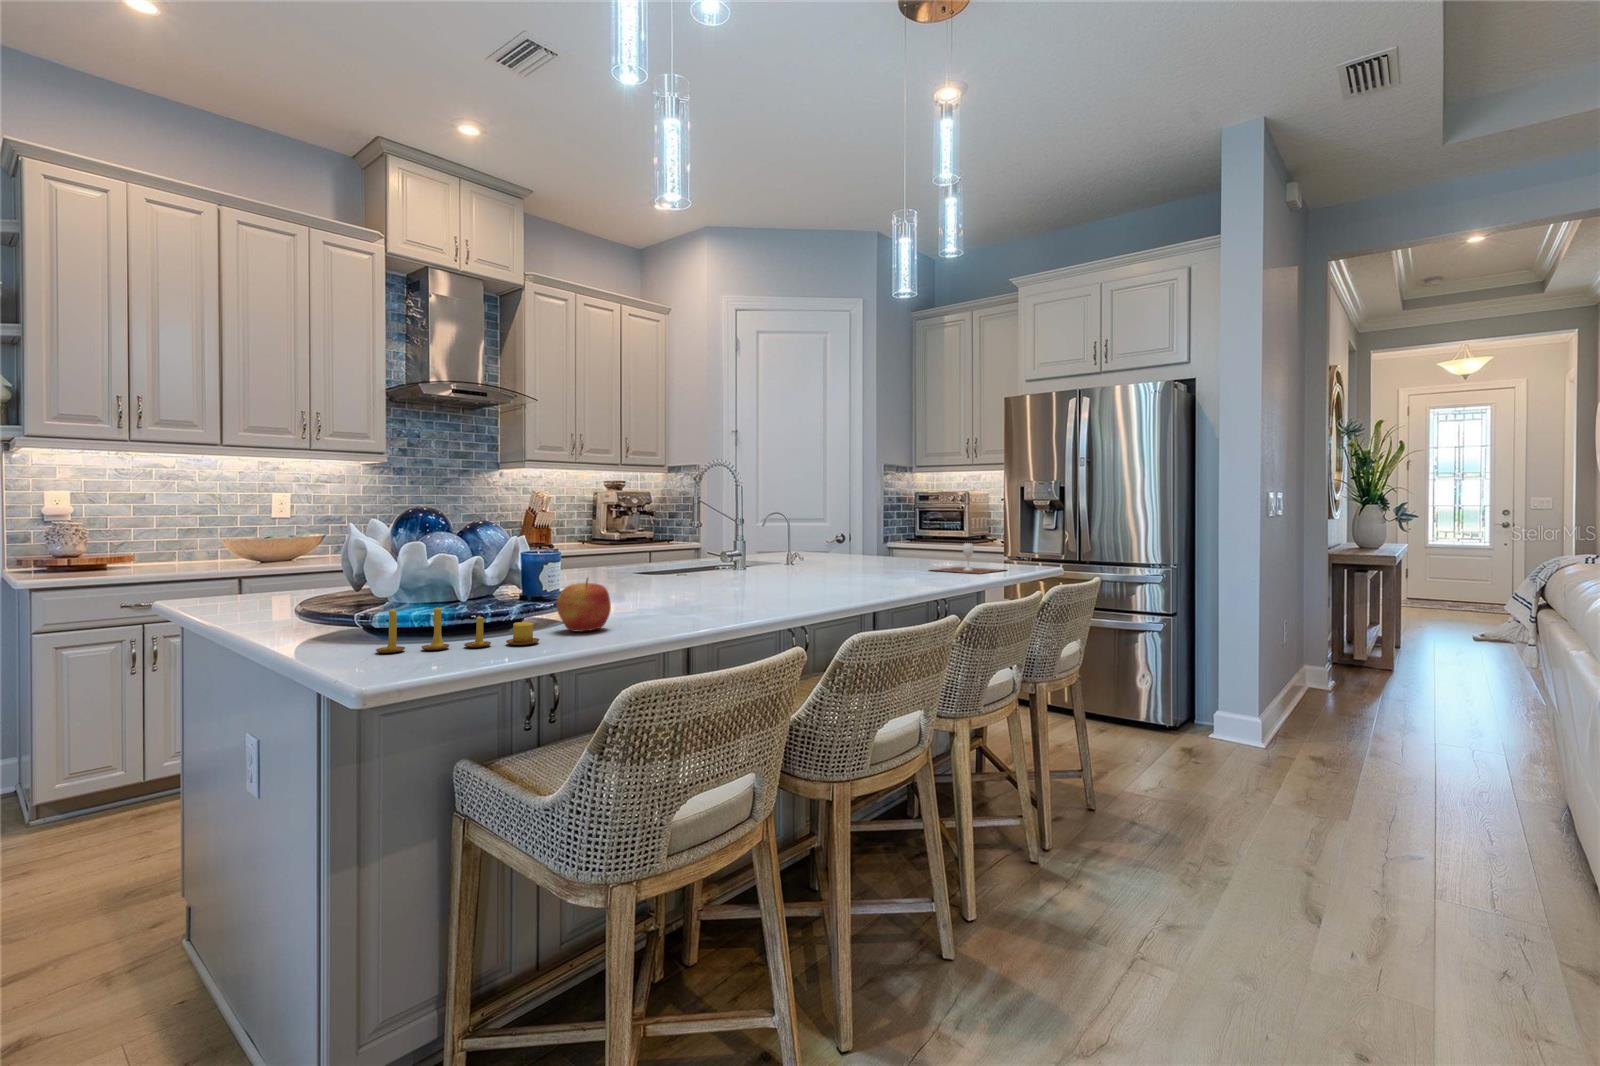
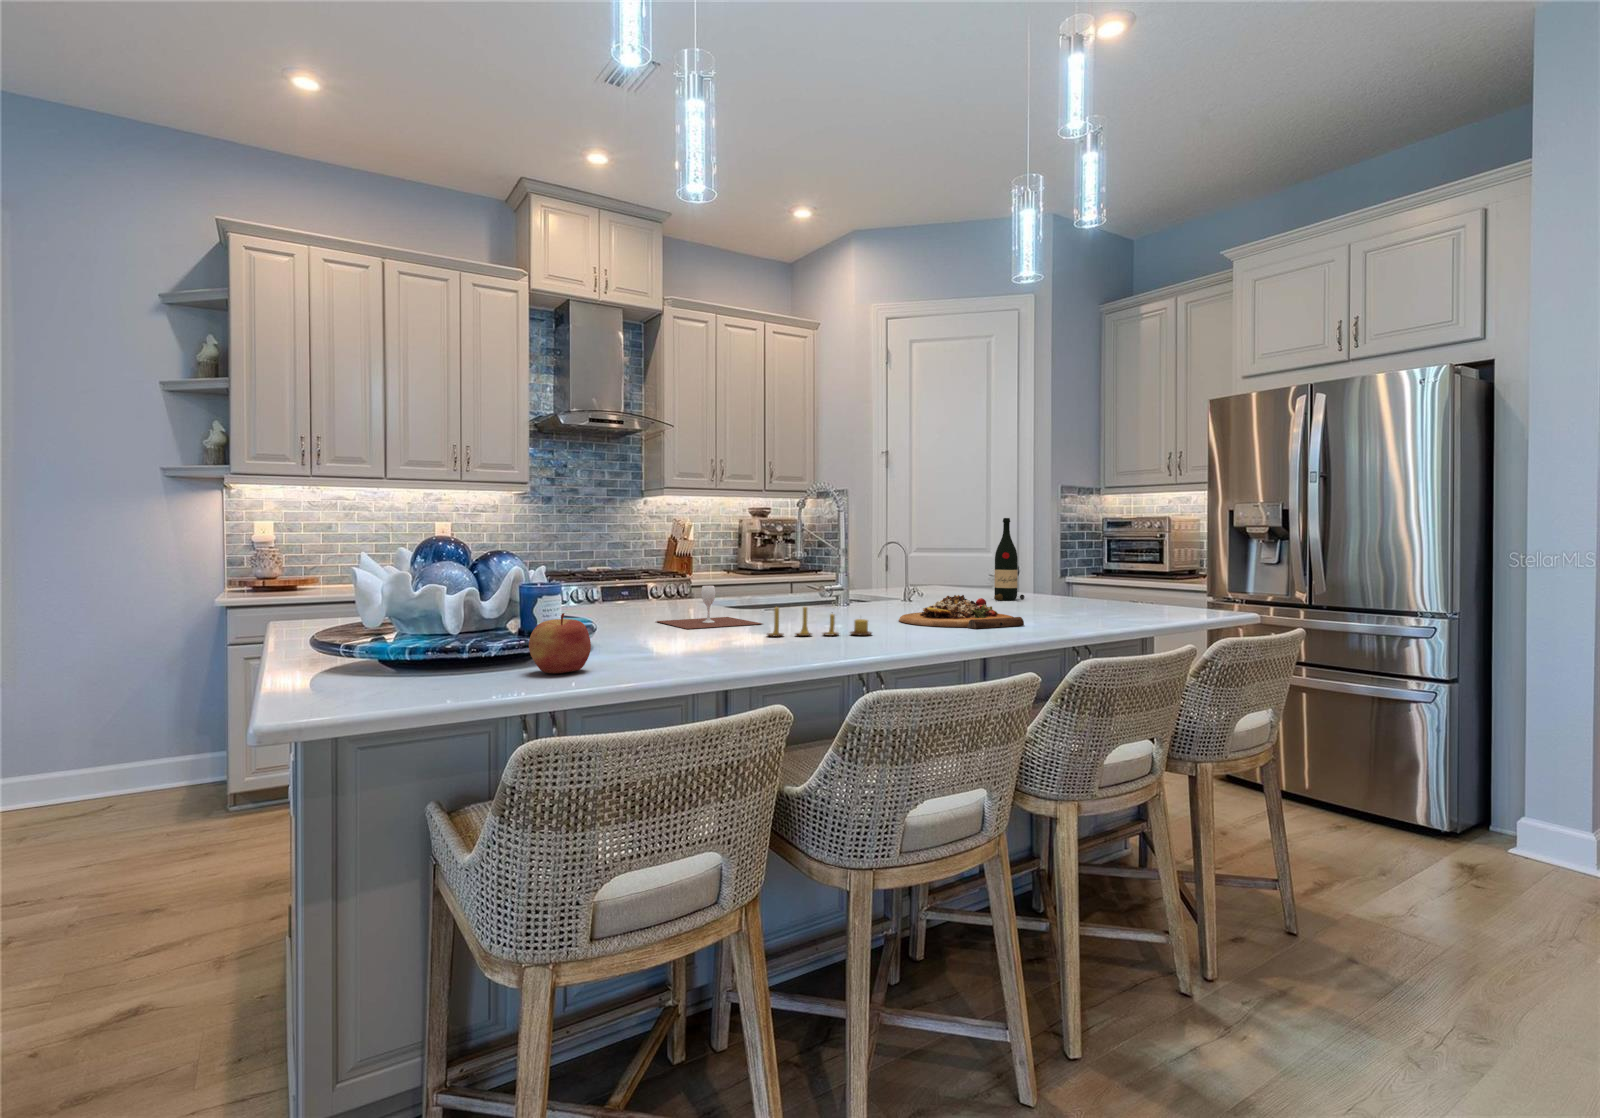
wine bottle: none [855,493,880,563] -> present [994,518,1025,600]
wine glass: present [933,543,1004,574] -> present [656,585,762,629]
cutting board: none [804,558,911,585] -> present [899,595,1024,629]
candle: present [376,604,540,653] -> present [767,607,871,636]

